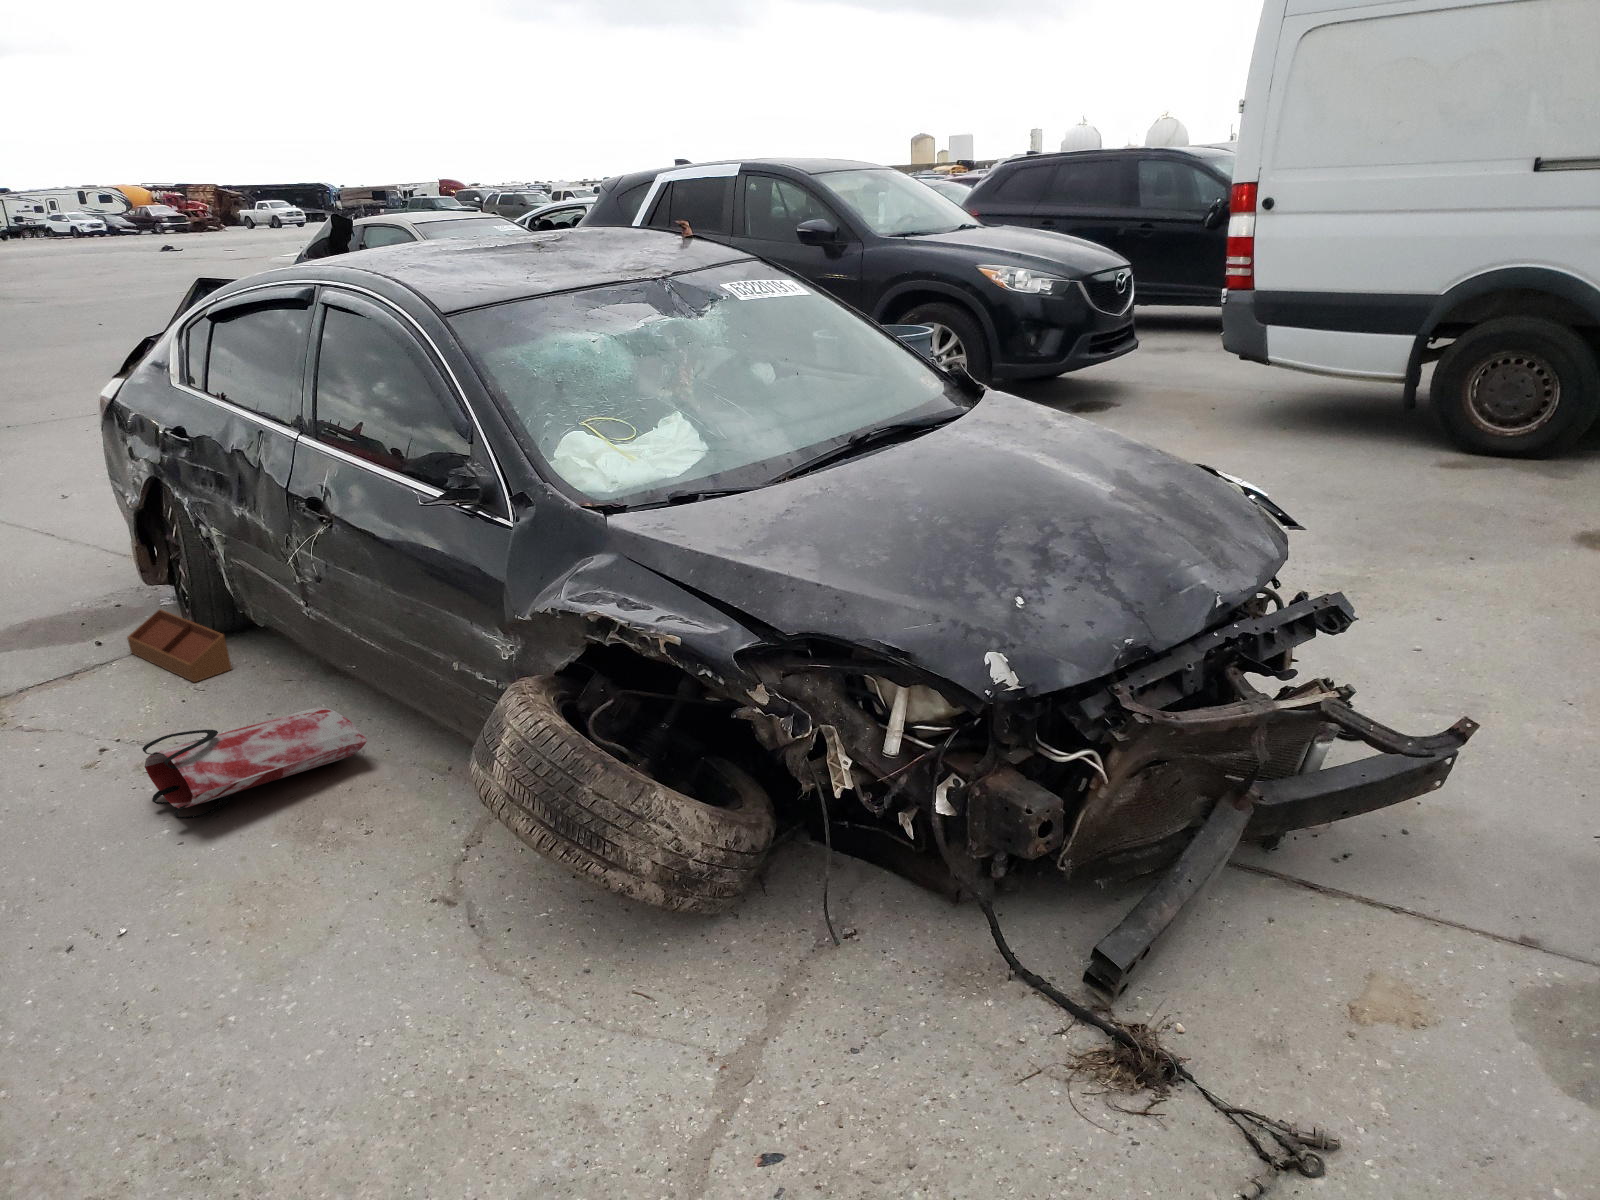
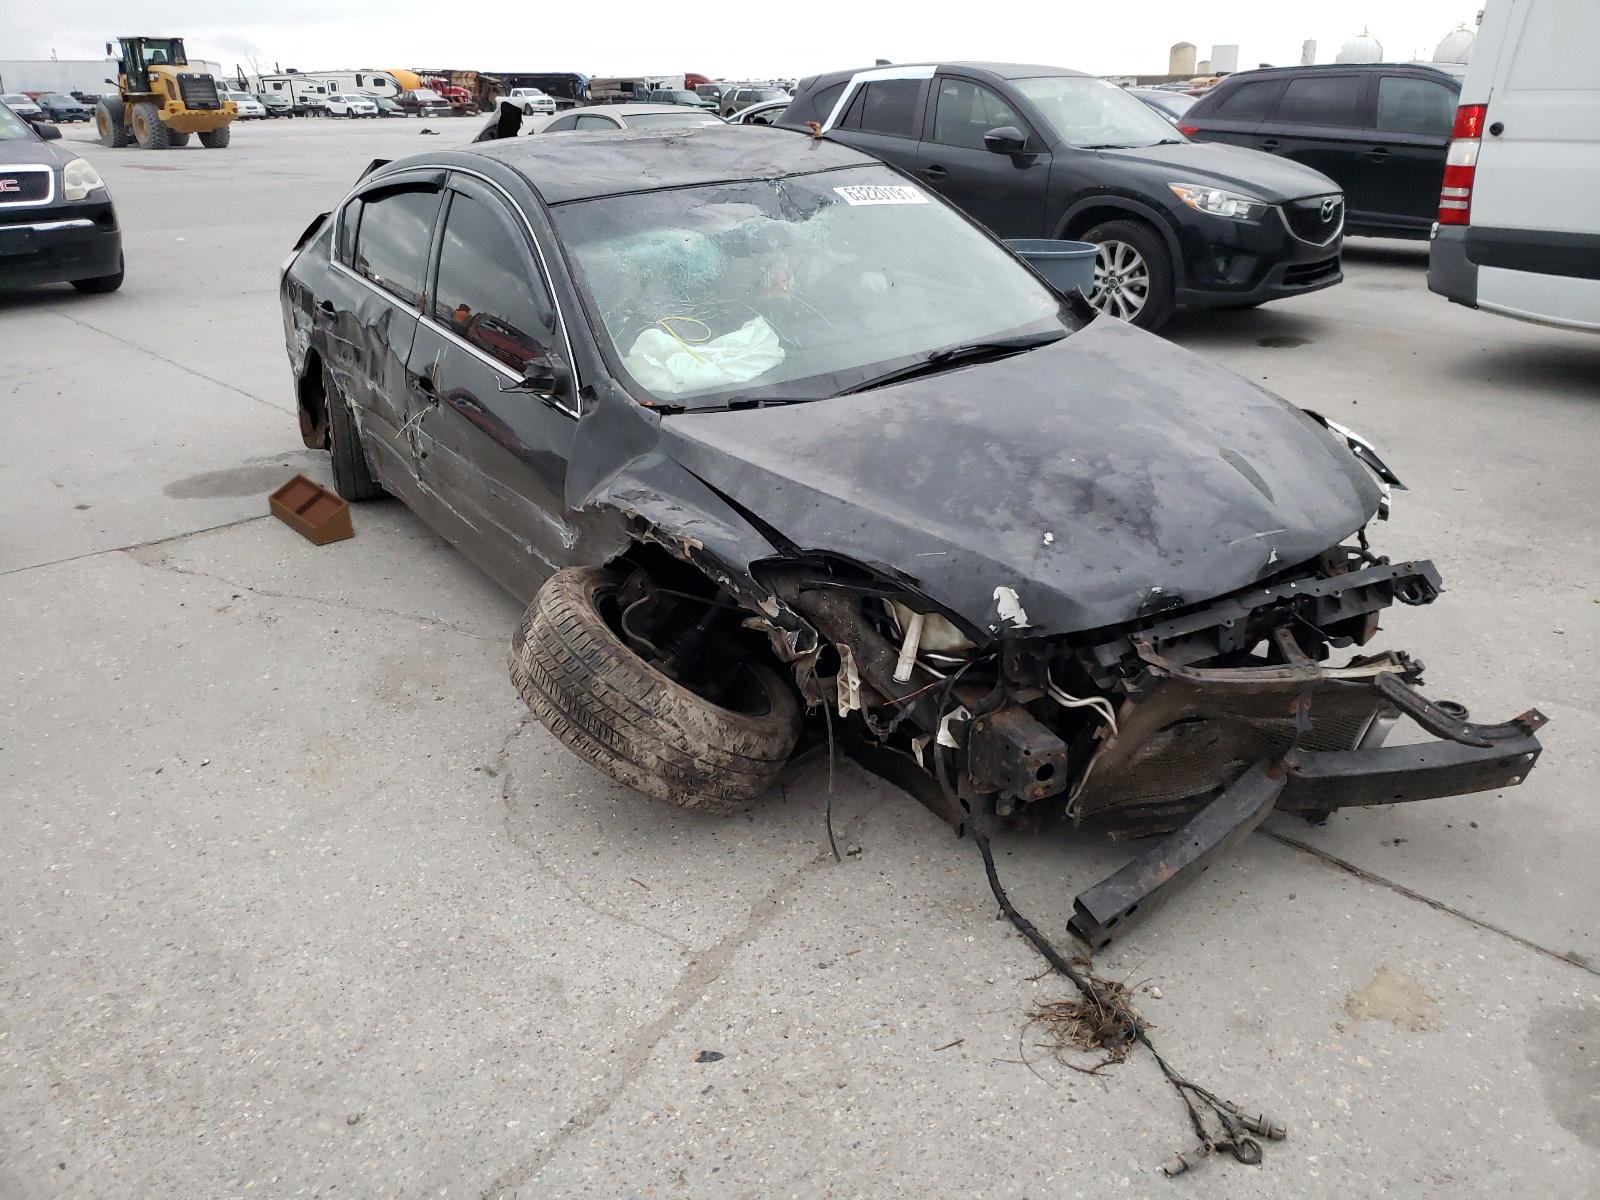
bag: present [142,707,367,819] -> none [245,580,450,670]

